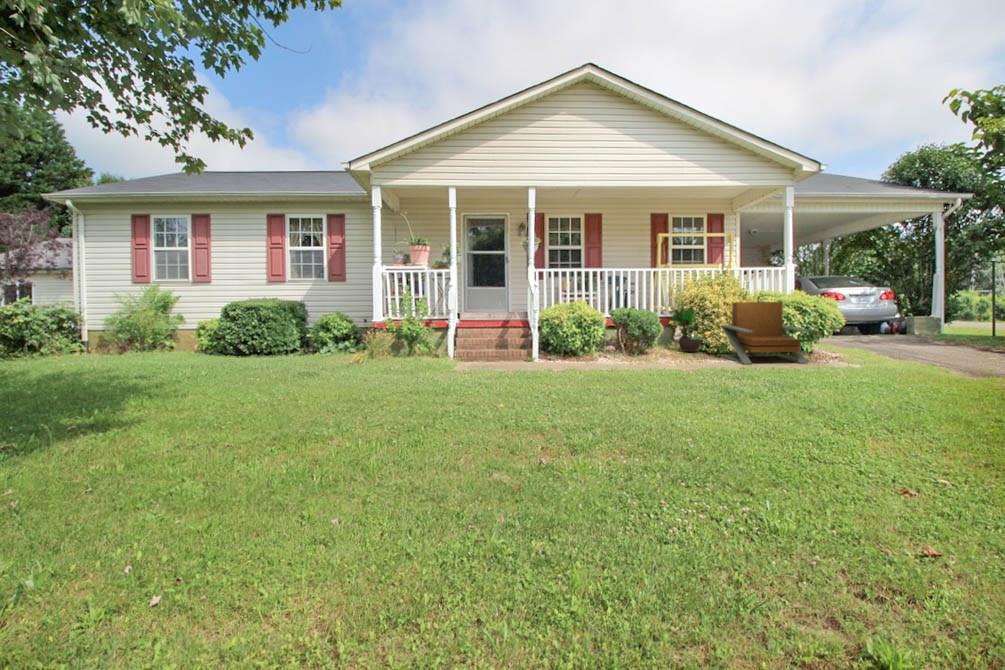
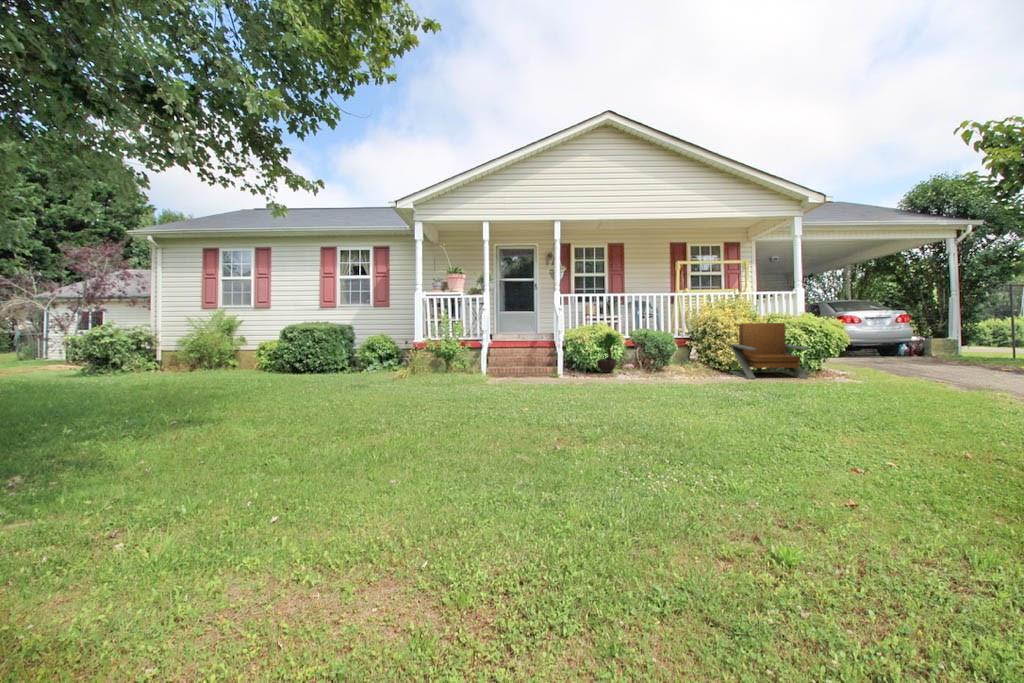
potted tree: present [673,308,701,352] -> present [597,332,620,373]

